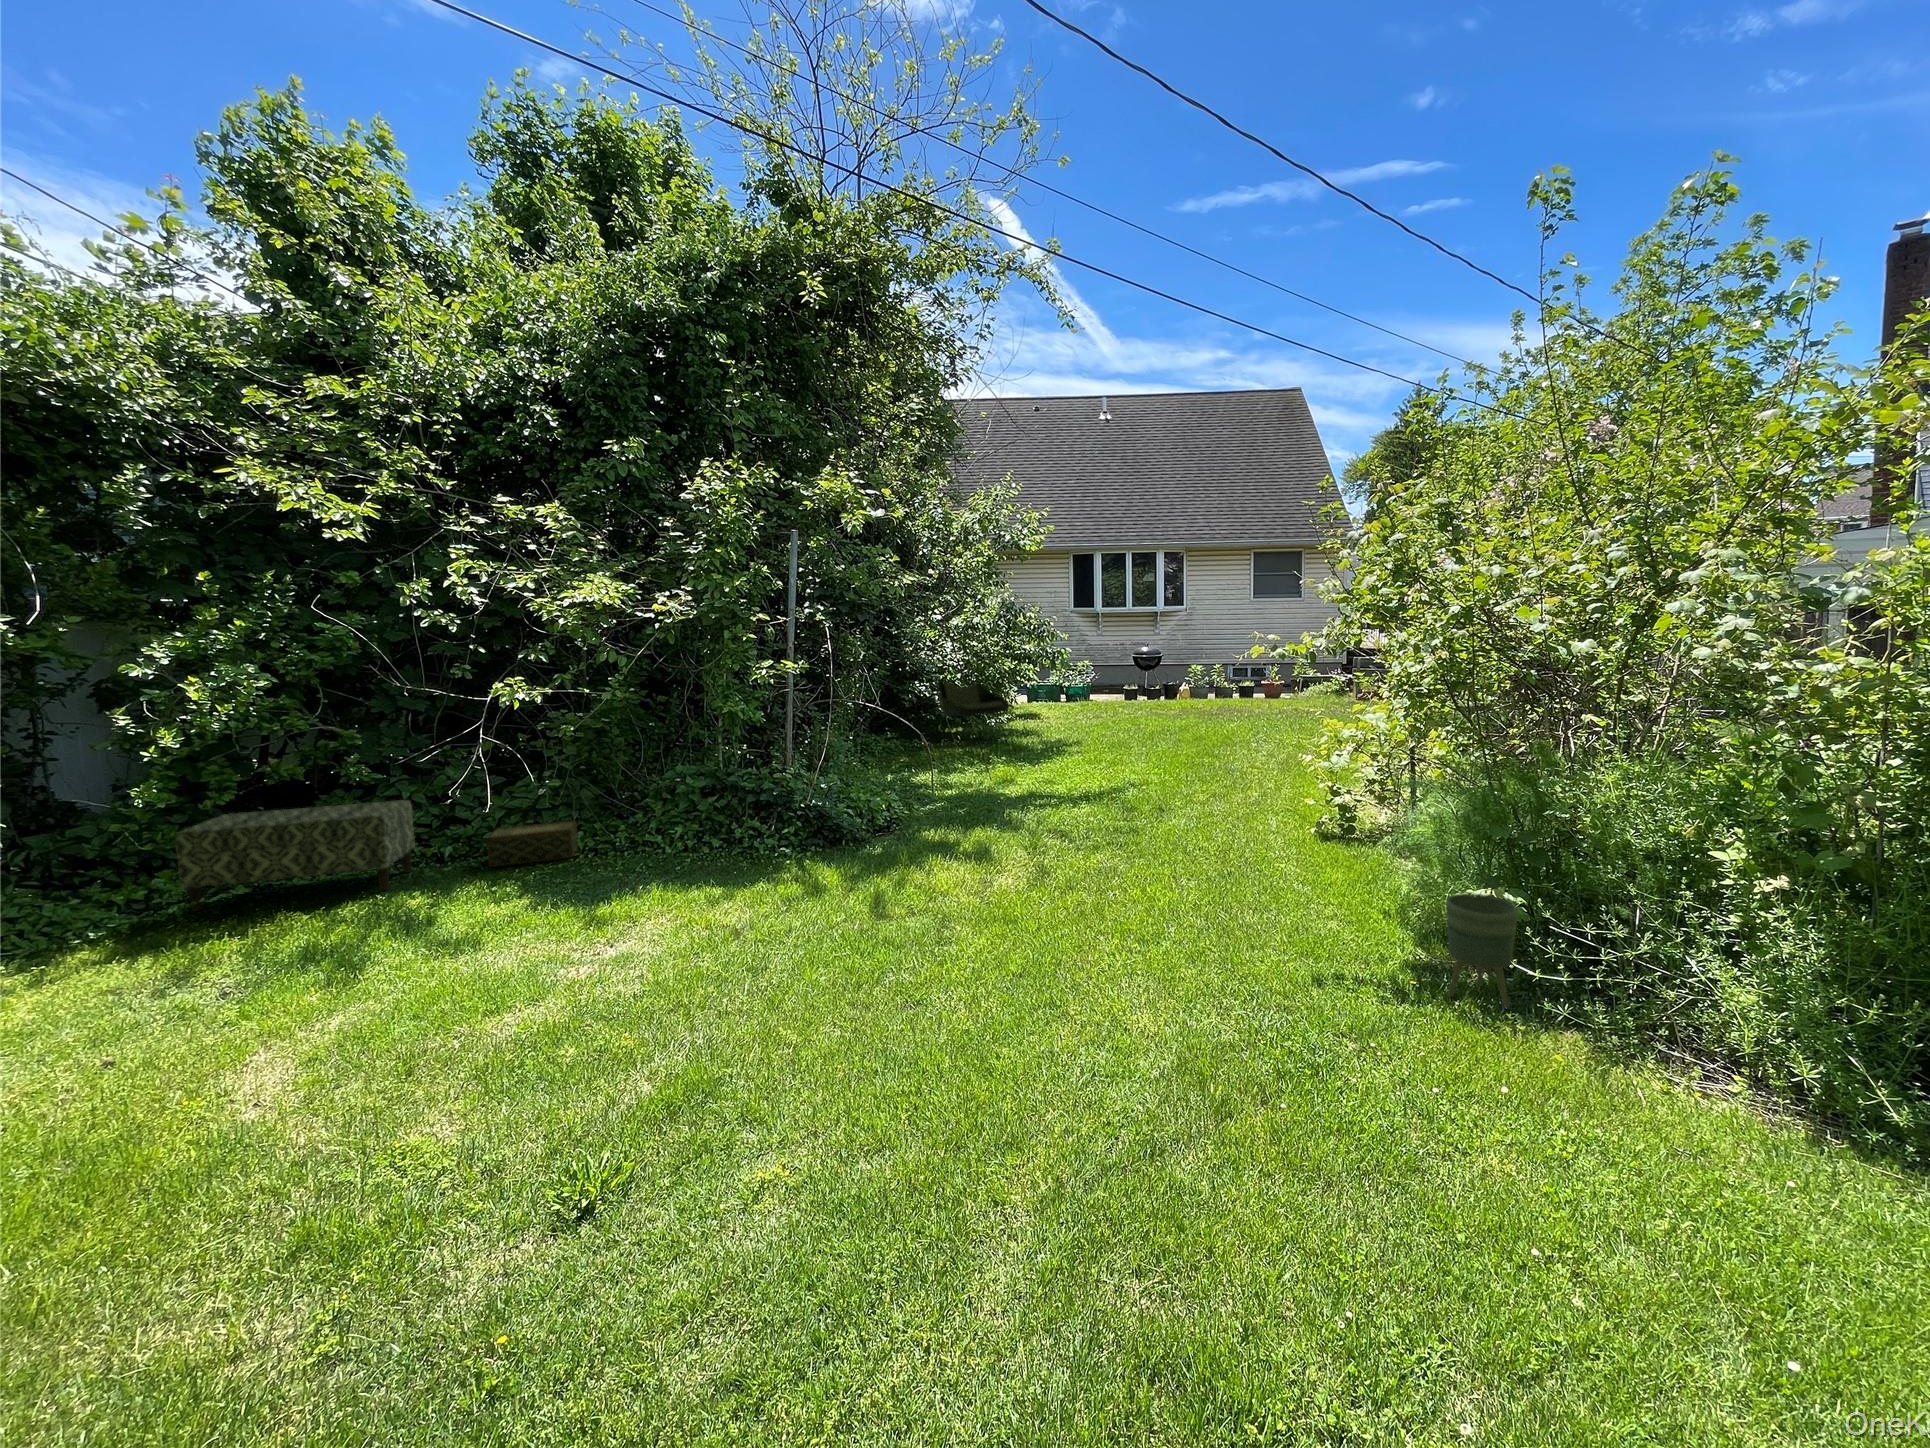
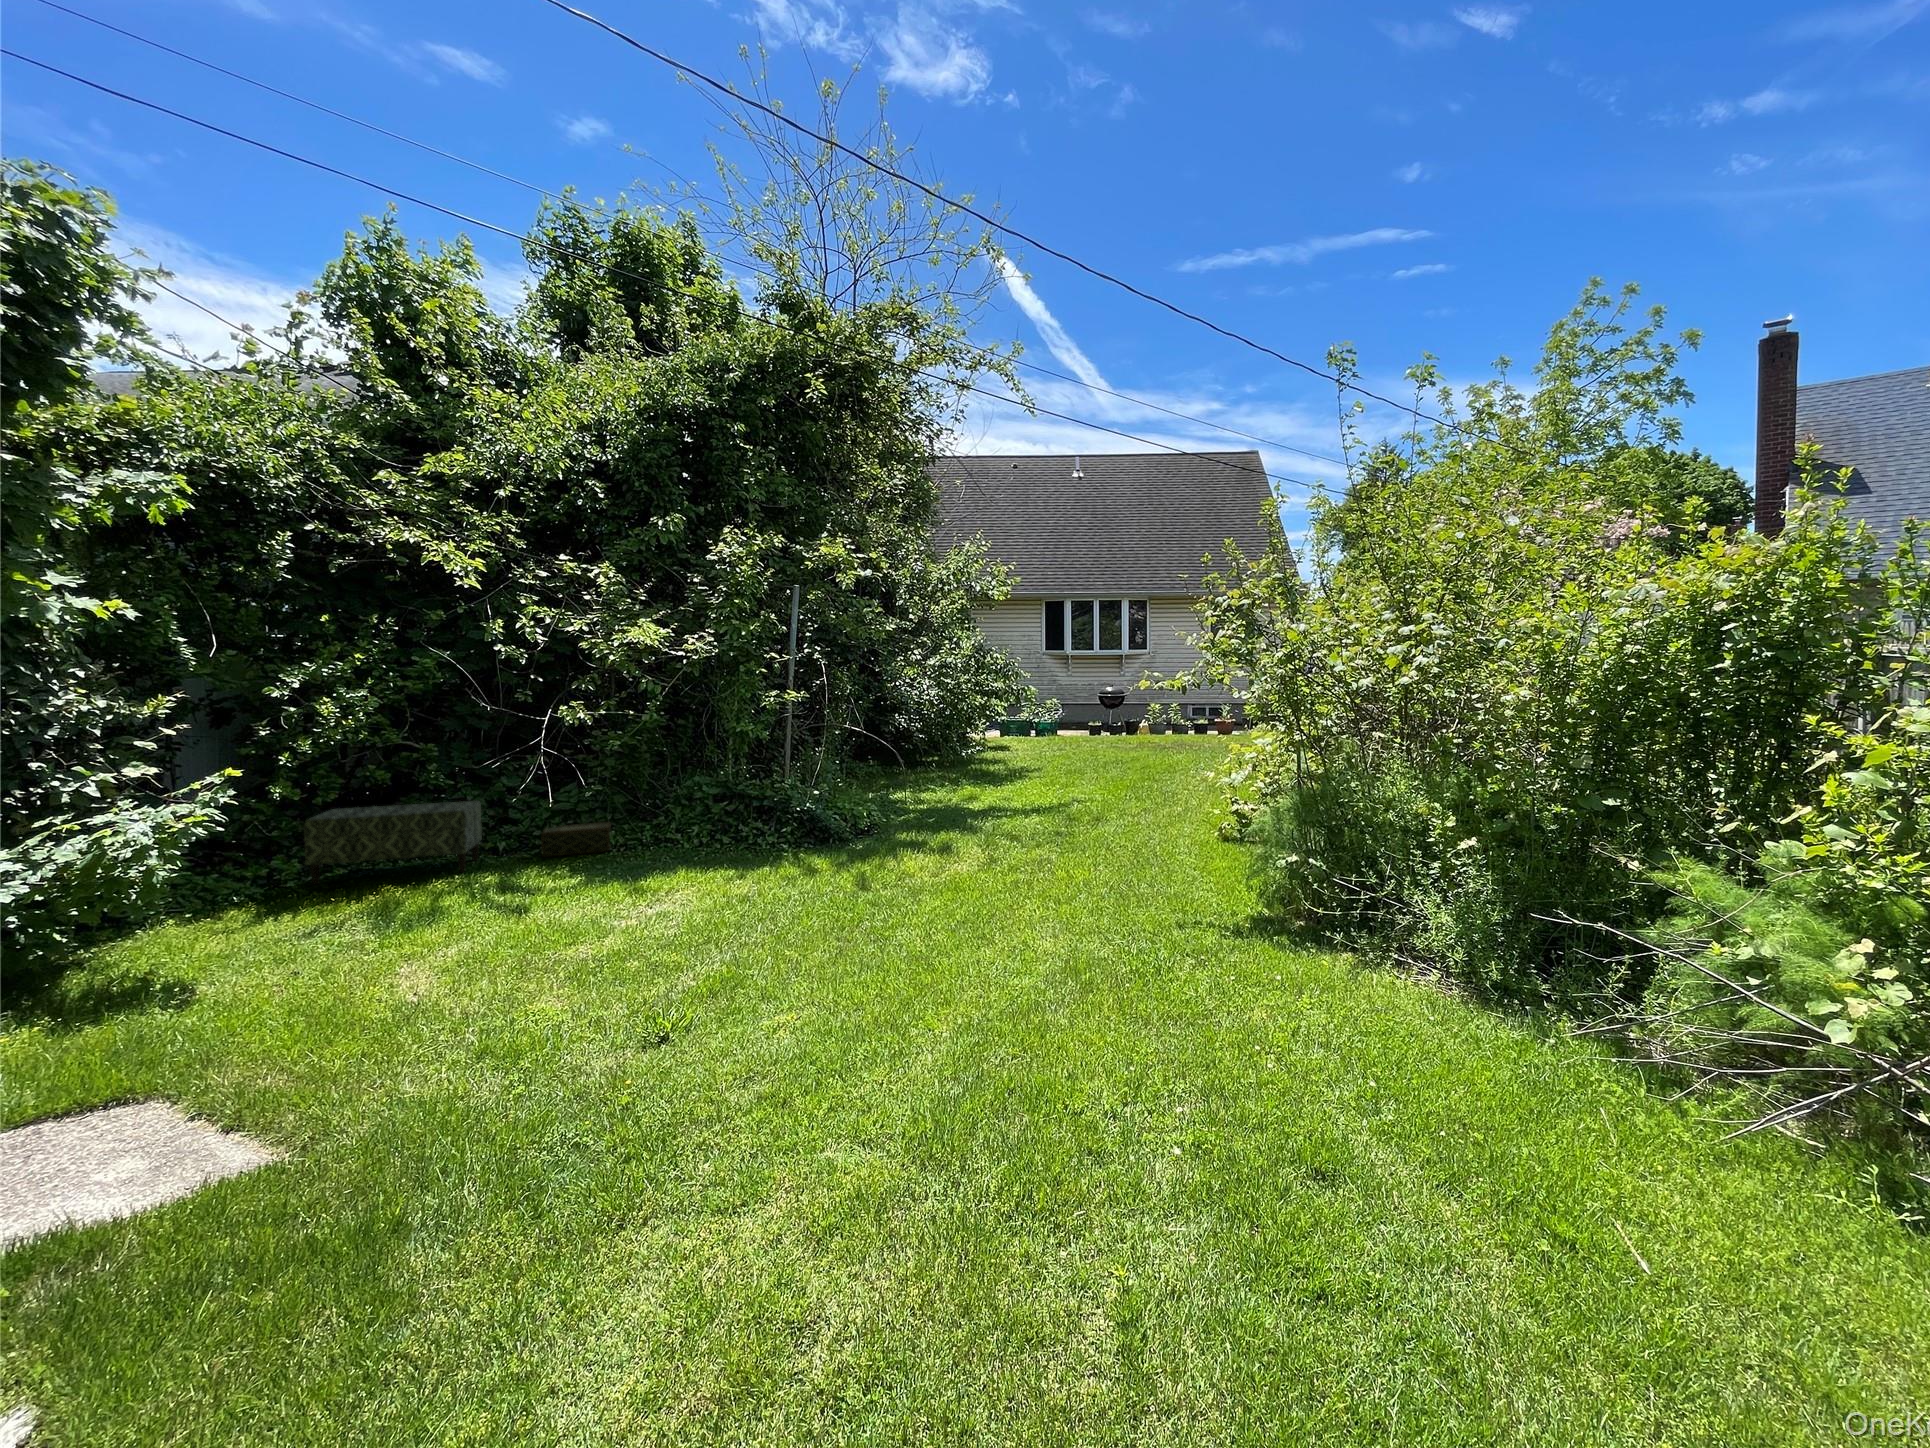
lounge chair: present [936,680,1010,747] -> none [911,706,978,774]
planter: present [1446,893,1518,1009] -> none [1272,862,1319,942]

